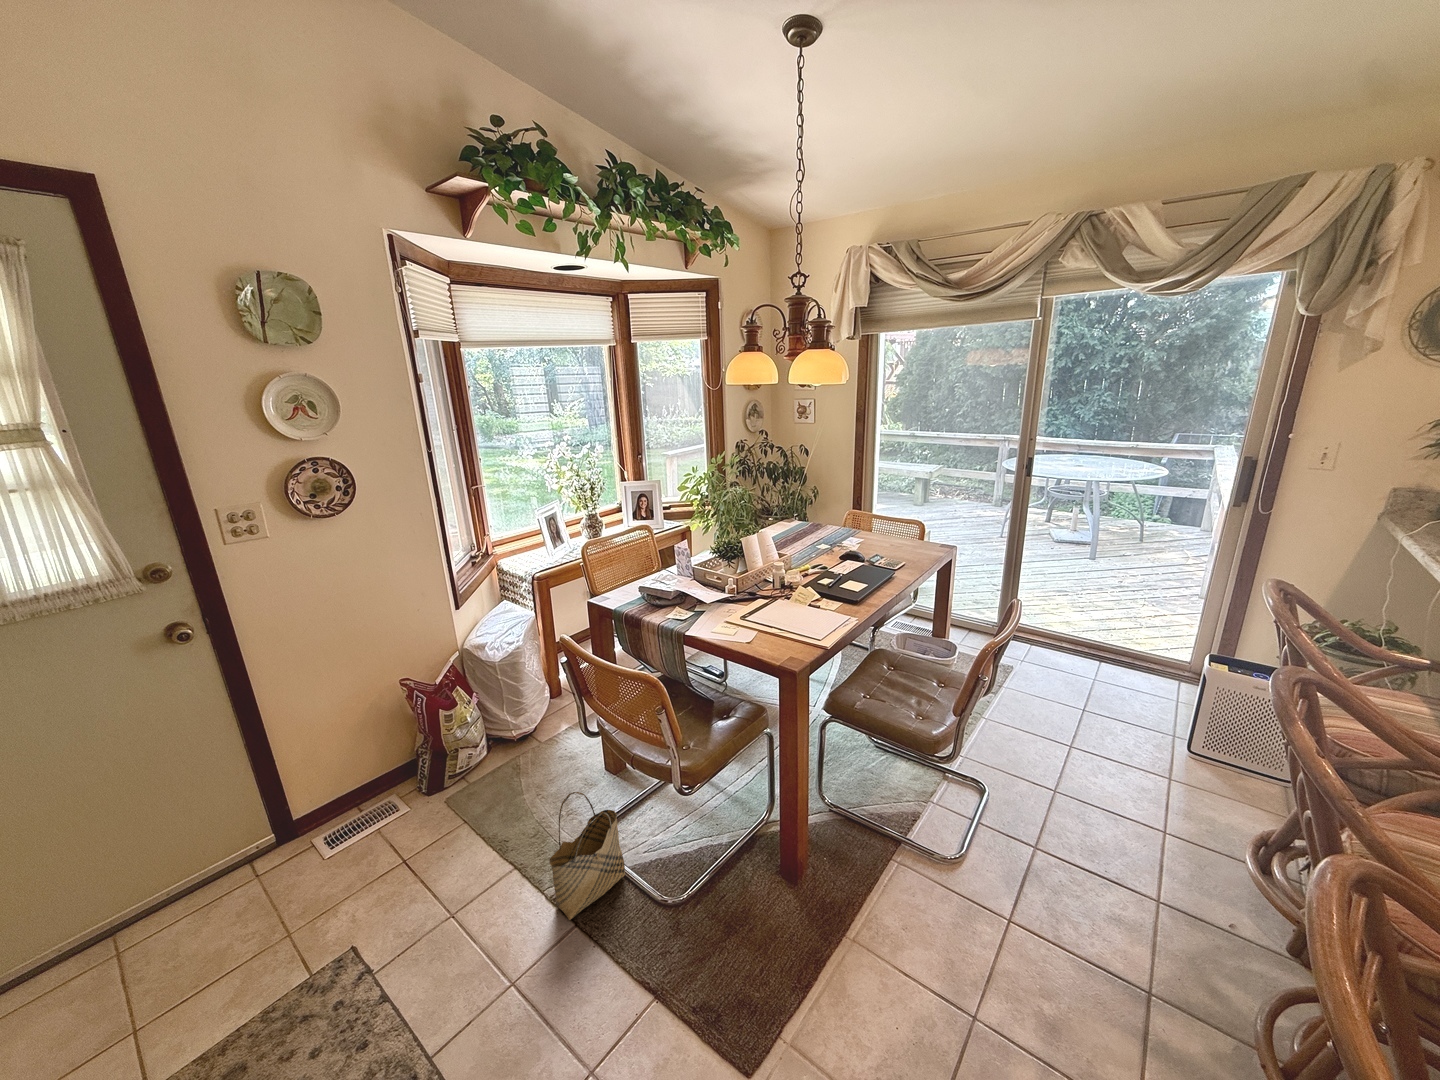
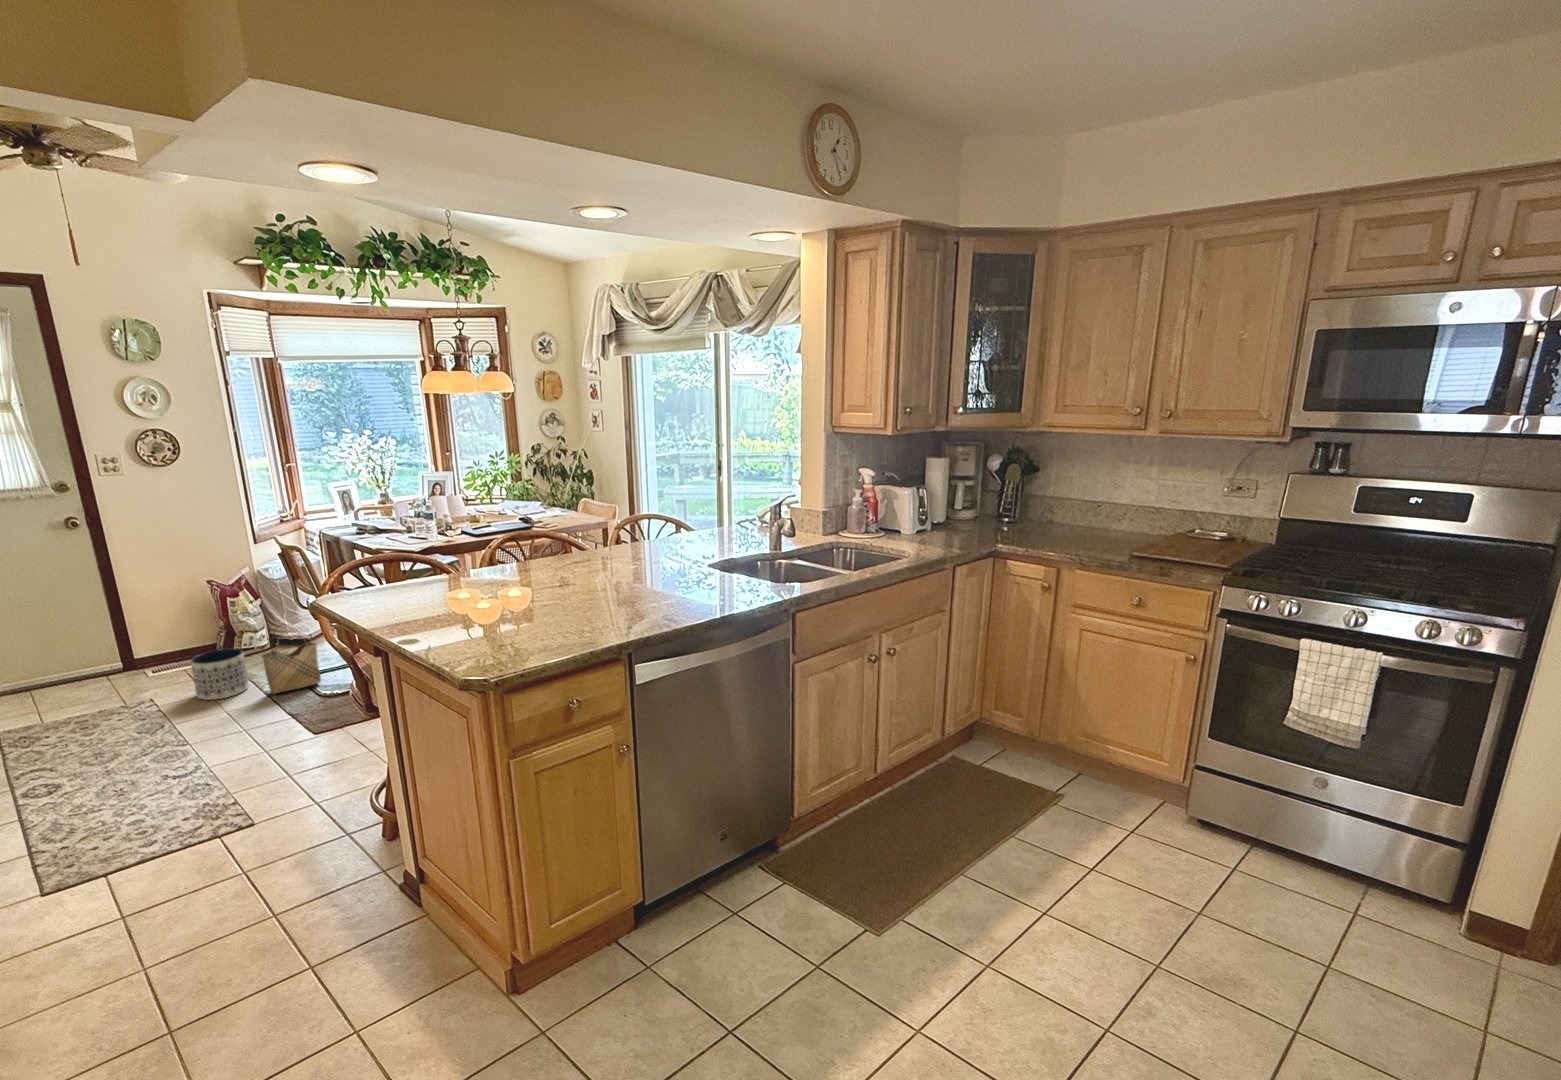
planter: none [426,829,512,941] -> present [191,648,249,700]

